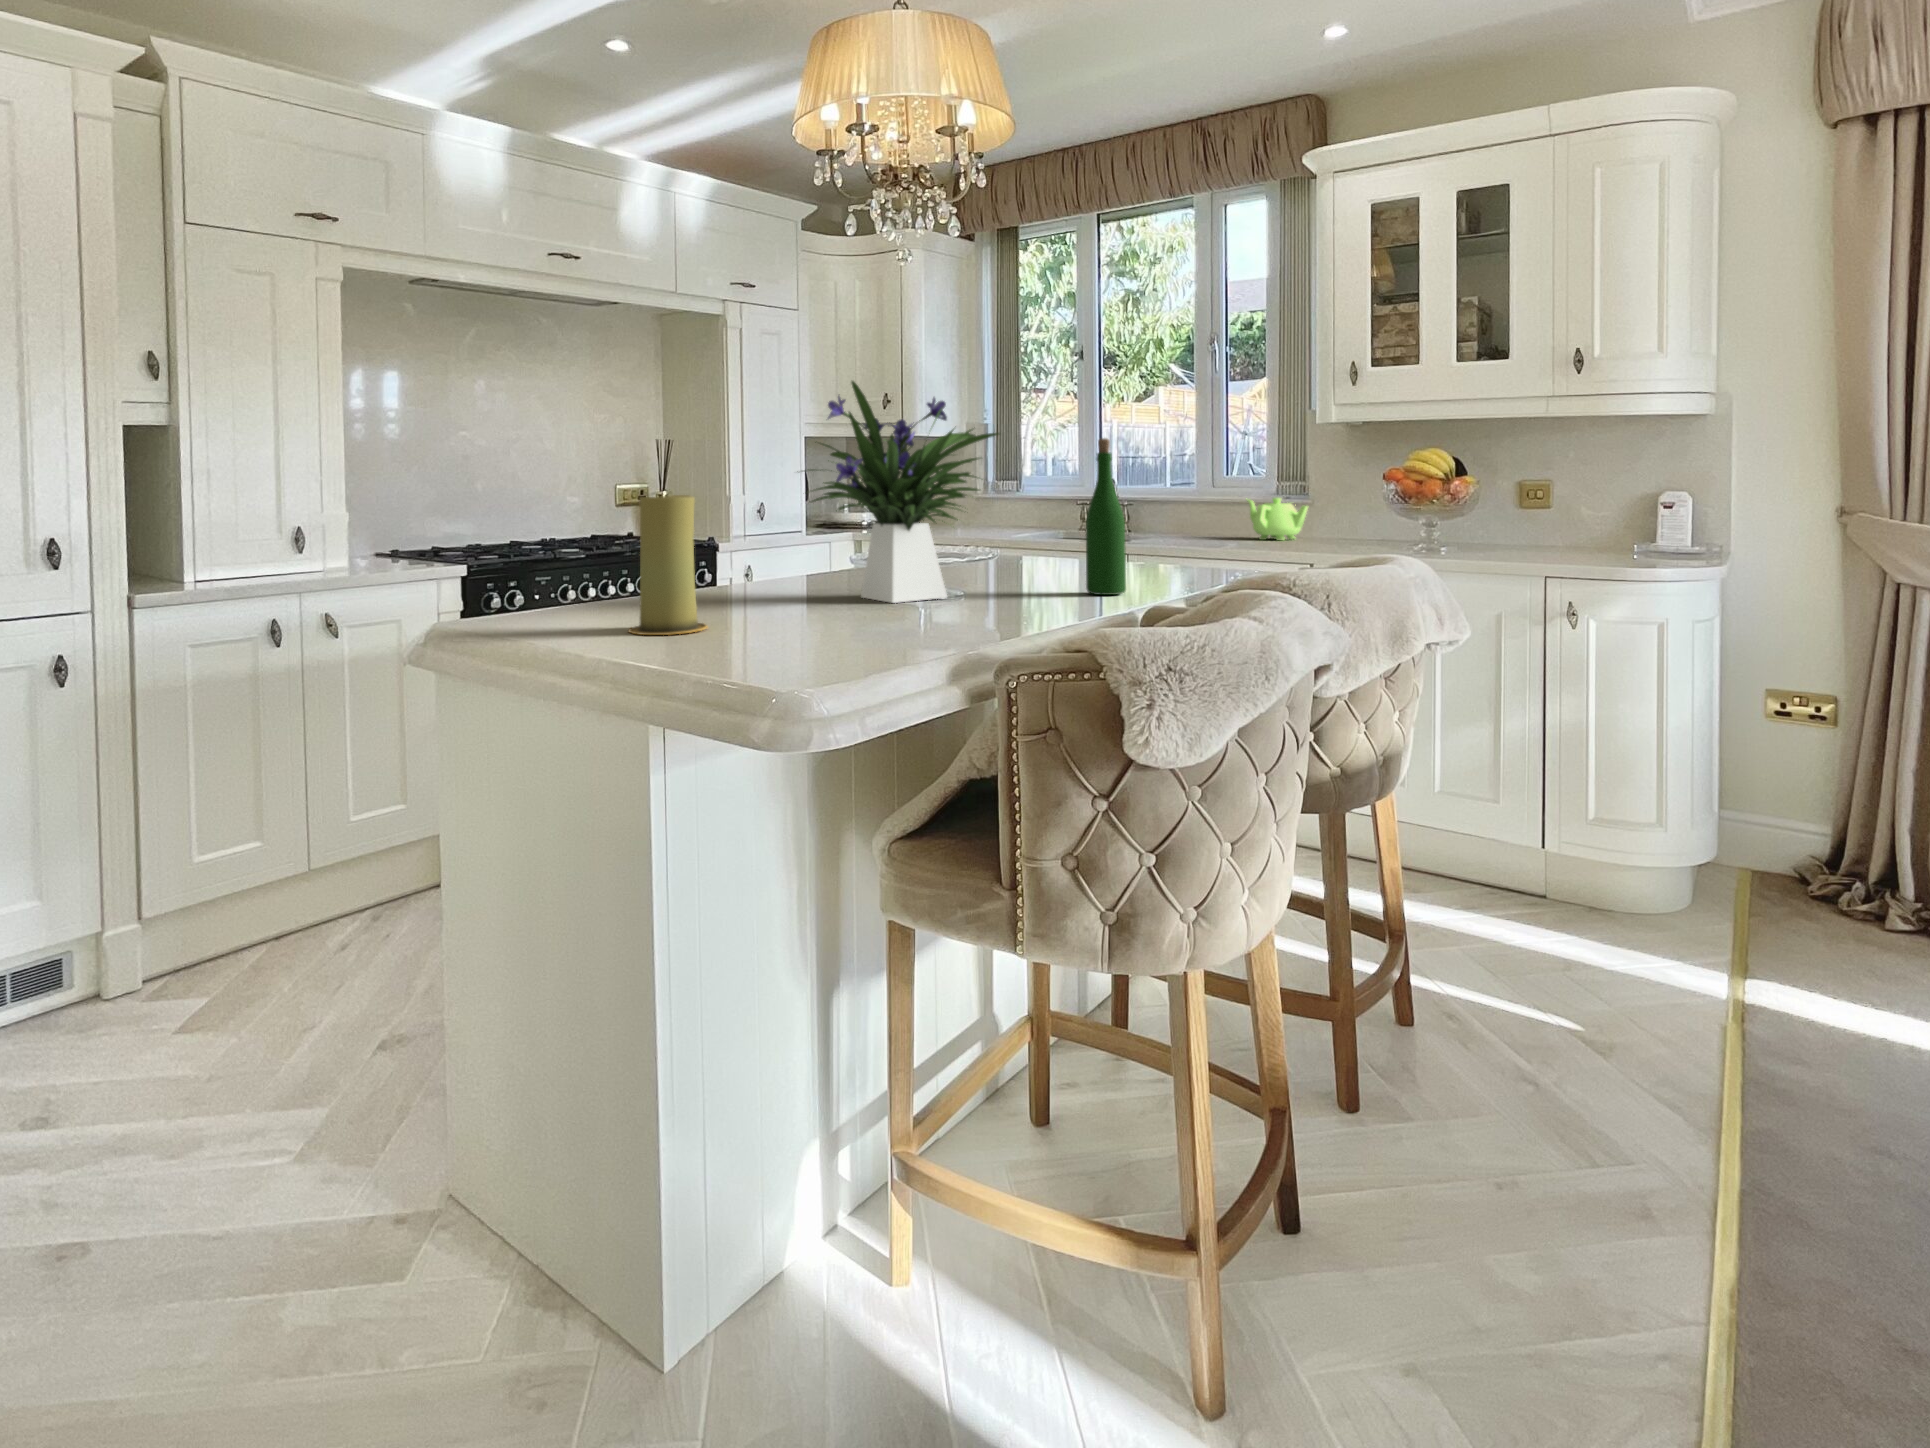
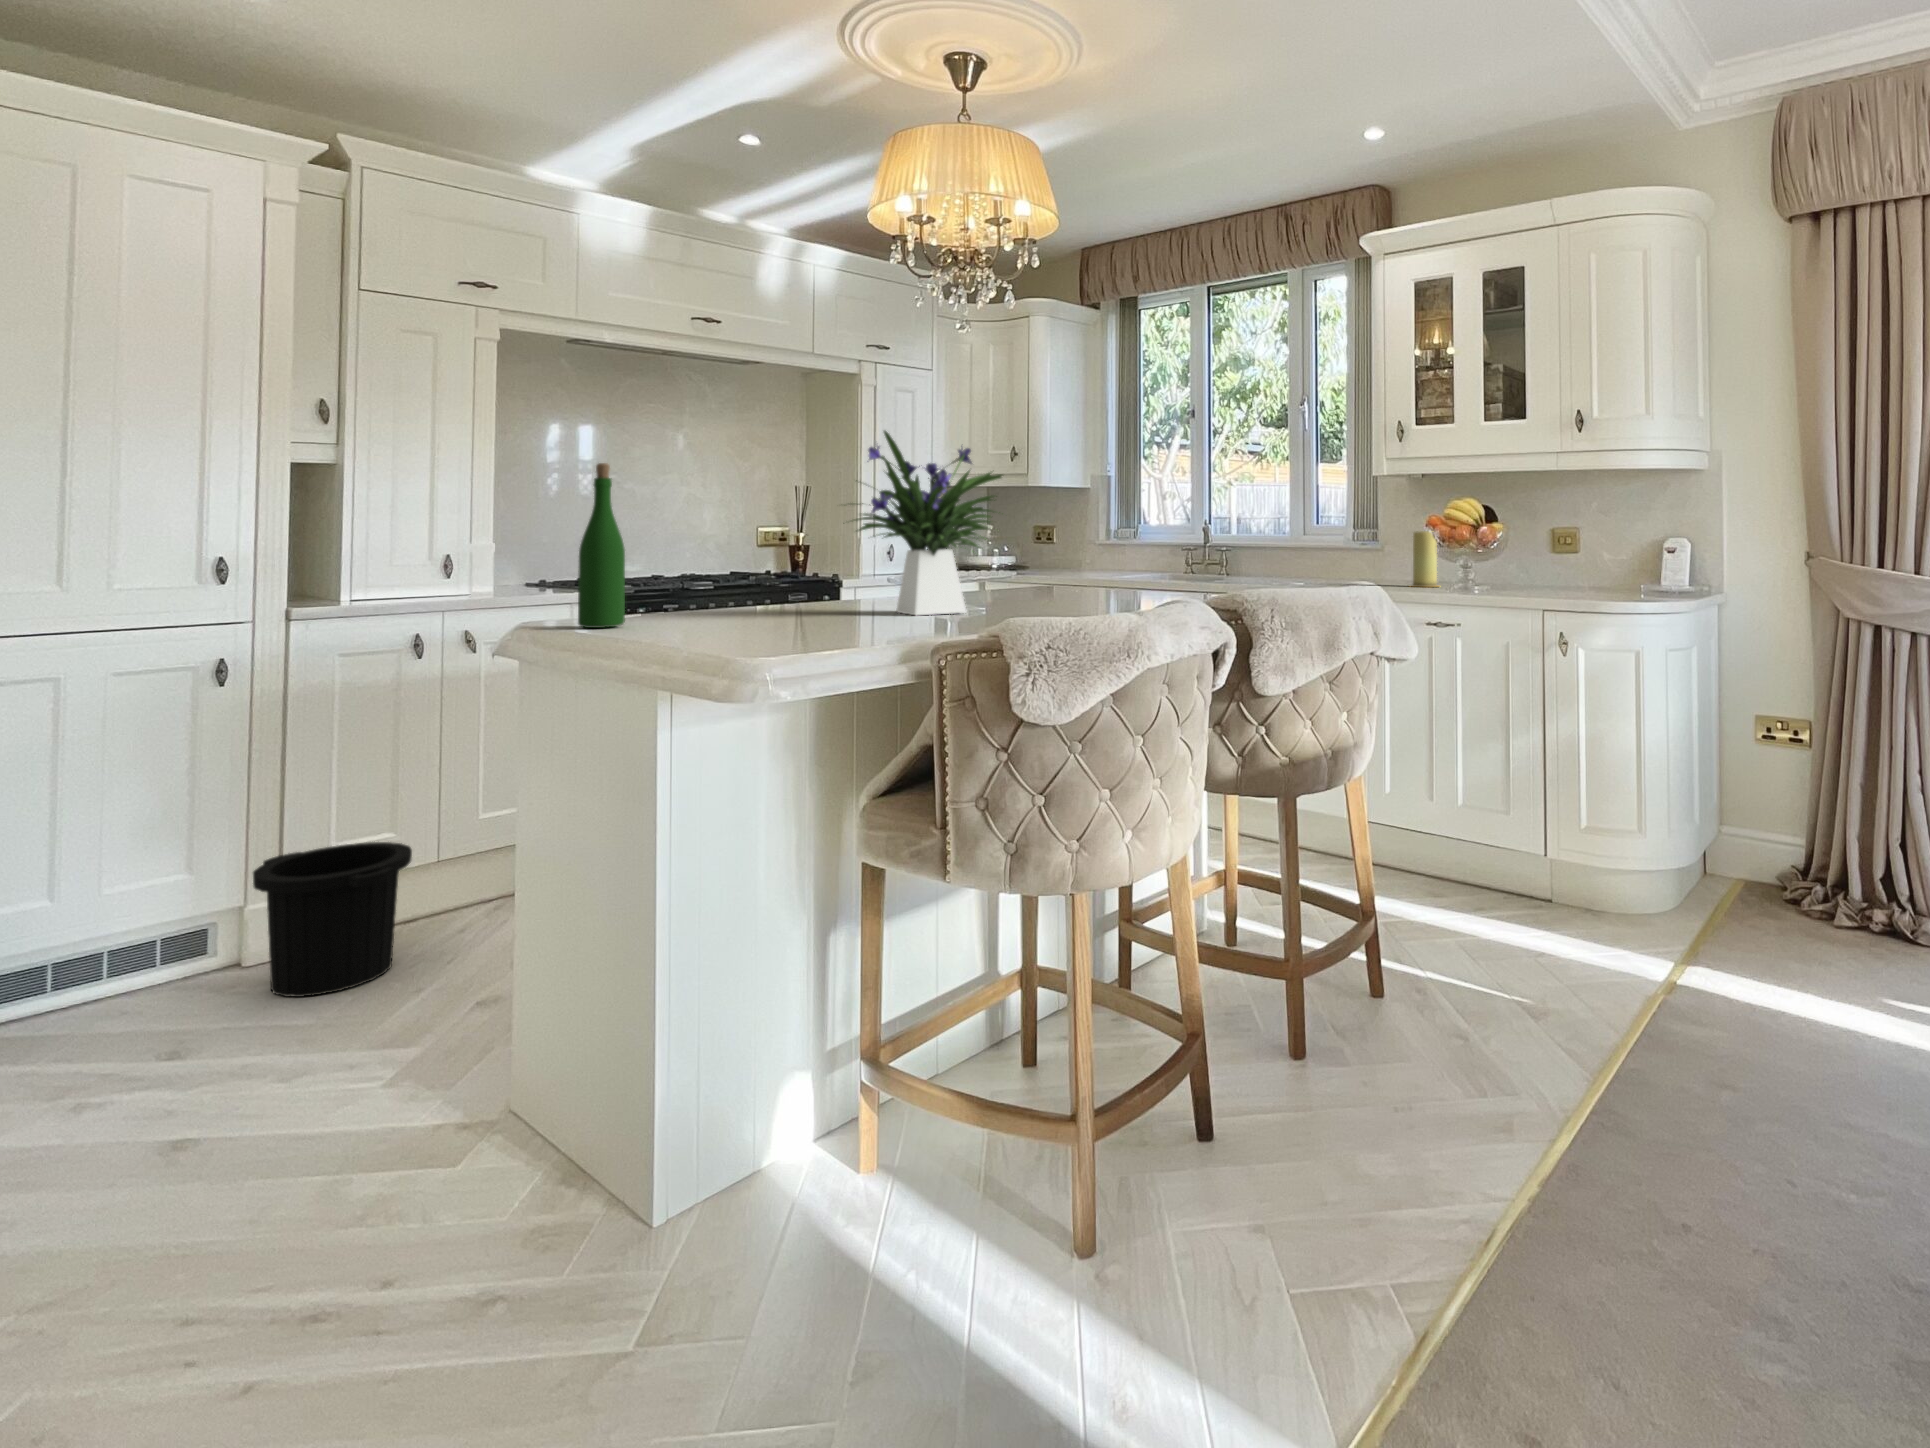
wine bottle: present [1086,438,1126,595] -> present [578,463,625,628]
candle: present [629,495,707,635] -> present [1412,531,1438,587]
teapot: present [1247,498,1308,540] -> none [1326,543,1378,582]
trash can: none [109,855,286,1039] -> present [253,842,412,997]

